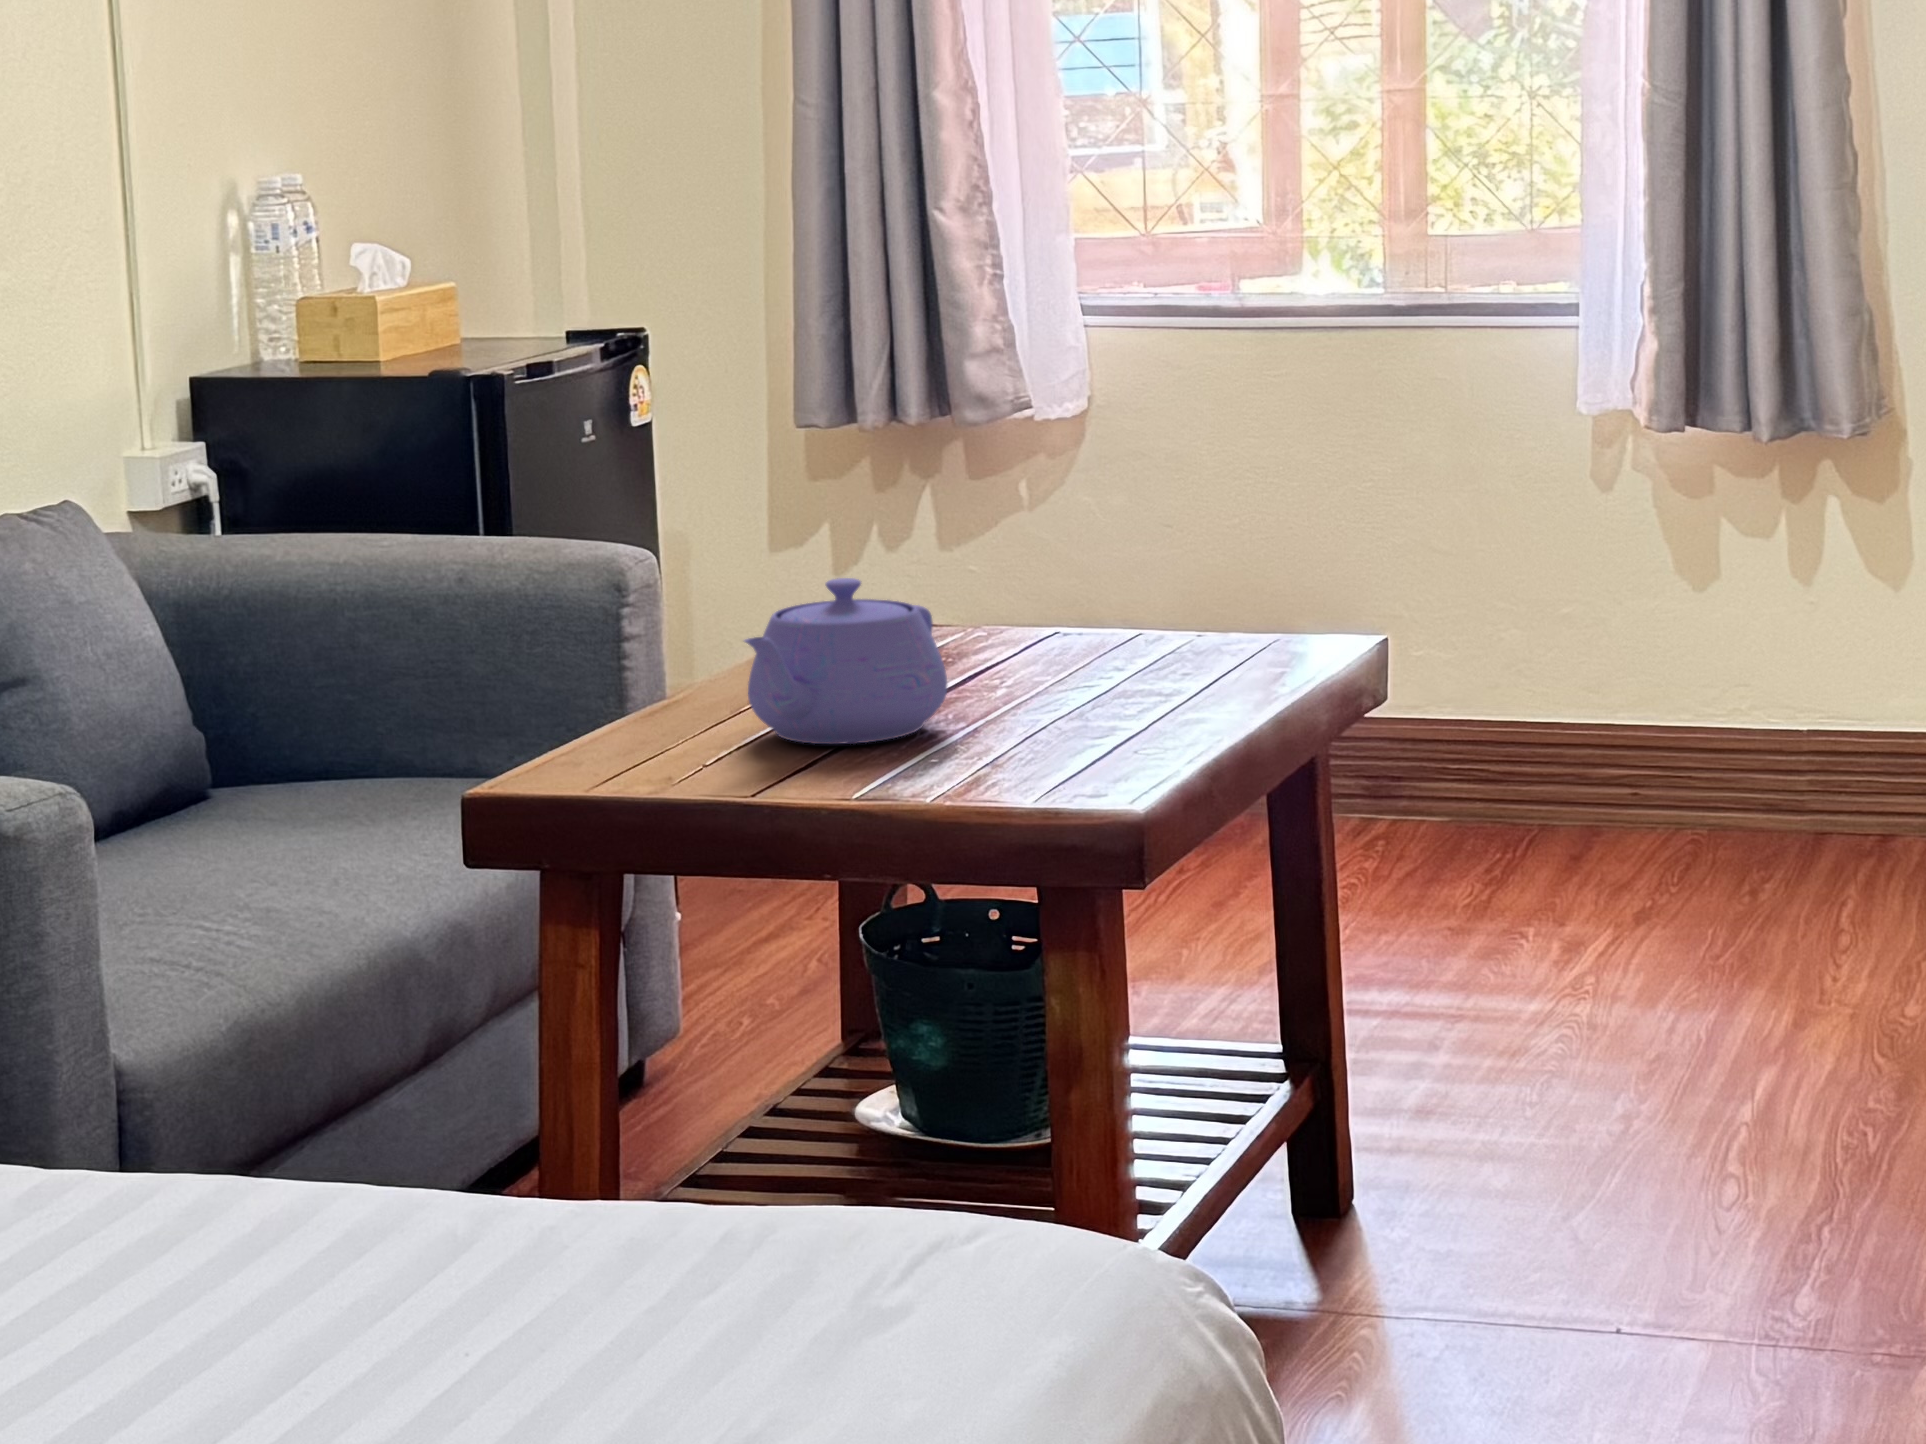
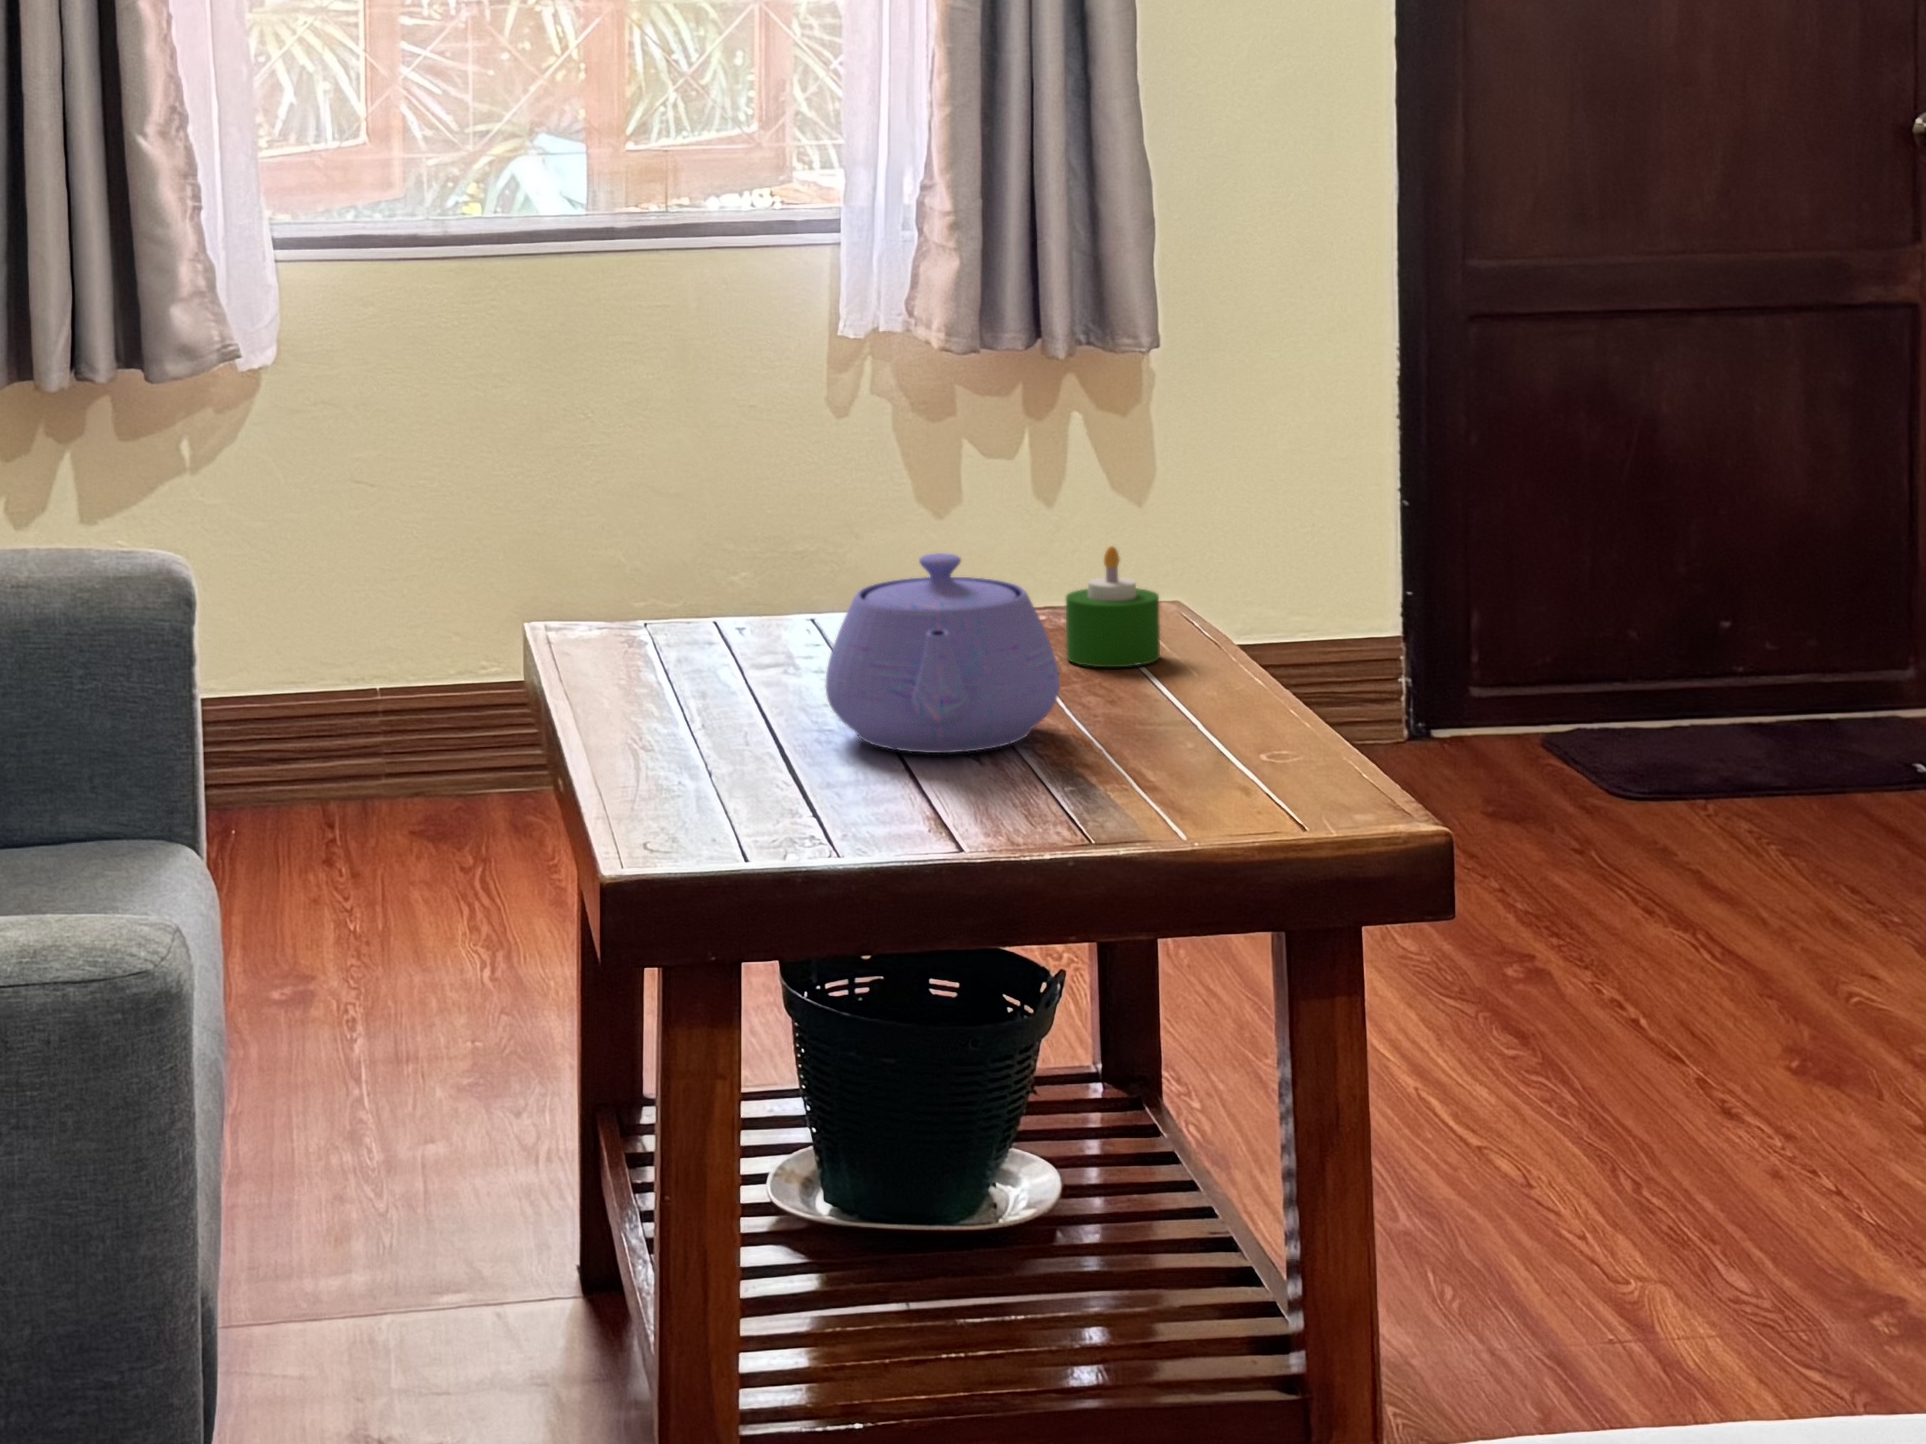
candle: none [1091,589,1175,695] -> present [1066,546,1160,667]

